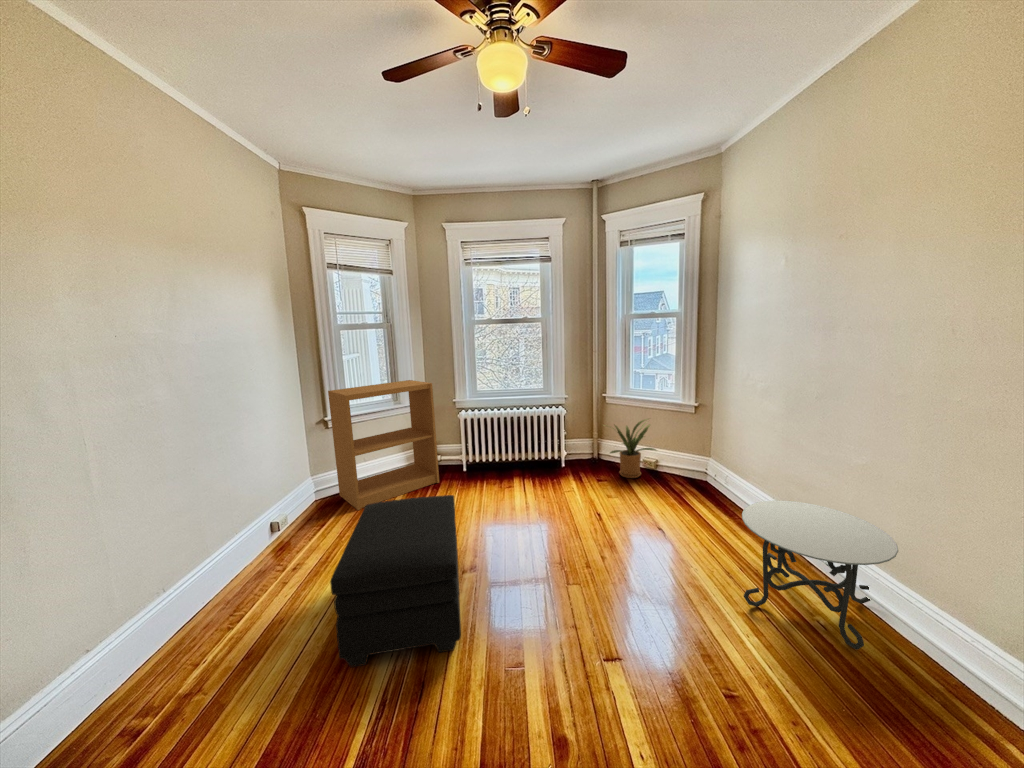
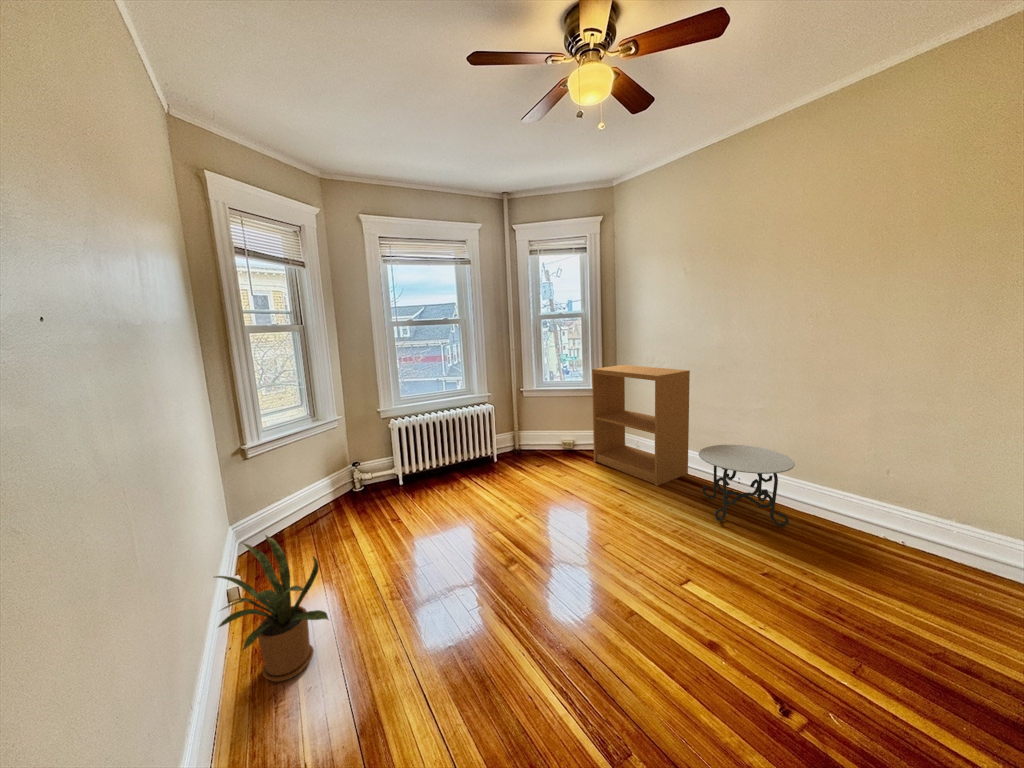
bookshelf: present [328,380,439,510] -> present [592,365,690,486]
house plant: present [610,419,656,478] -> present [216,535,329,682]
ottoman: present [330,495,461,667] -> none [407,496,580,683]

